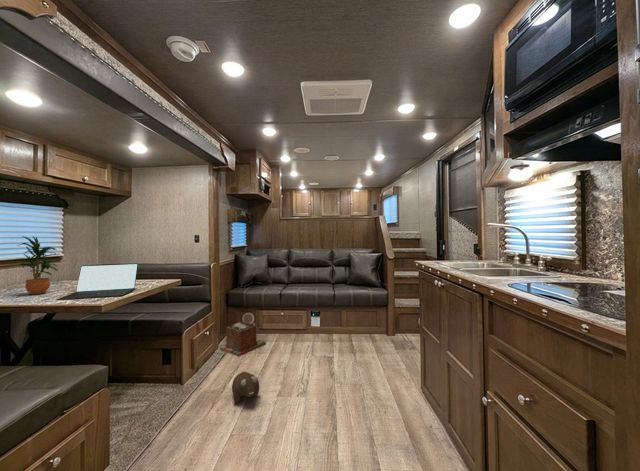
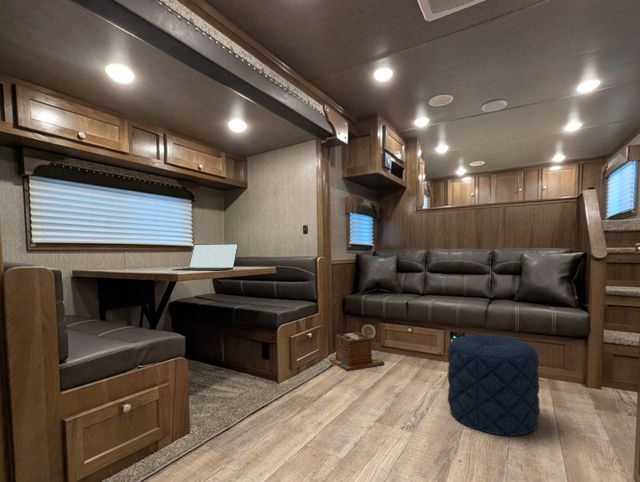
potted plant: present [16,236,58,295] -> none [151,217,184,269]
pouf: none [322,317,376,386] -> present [447,334,540,436]
plush toy: present [232,372,259,403] -> none [322,378,355,413]

